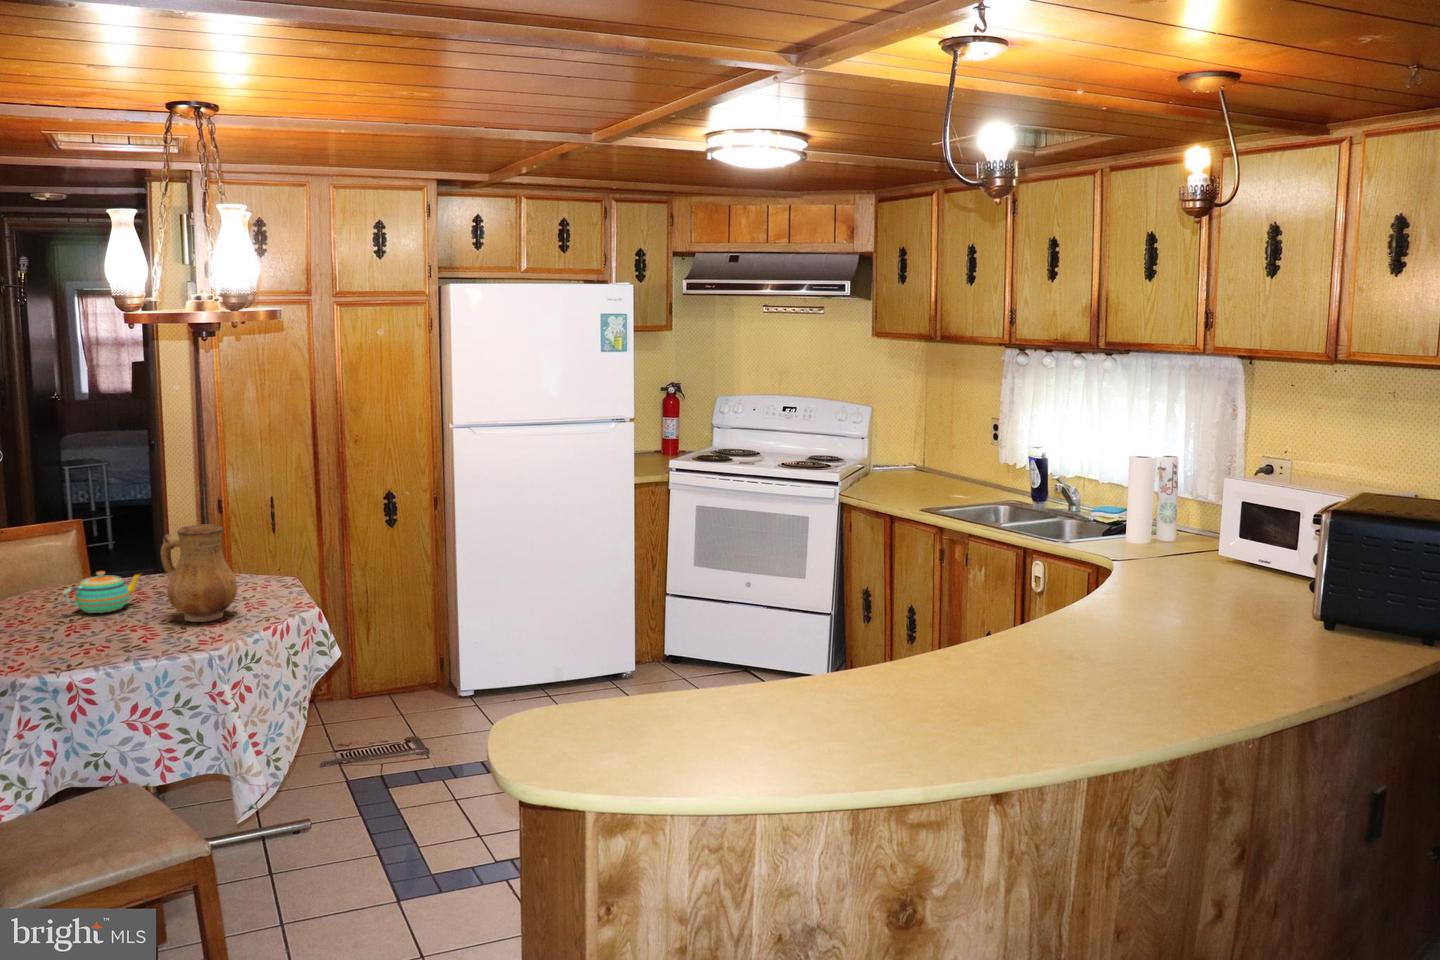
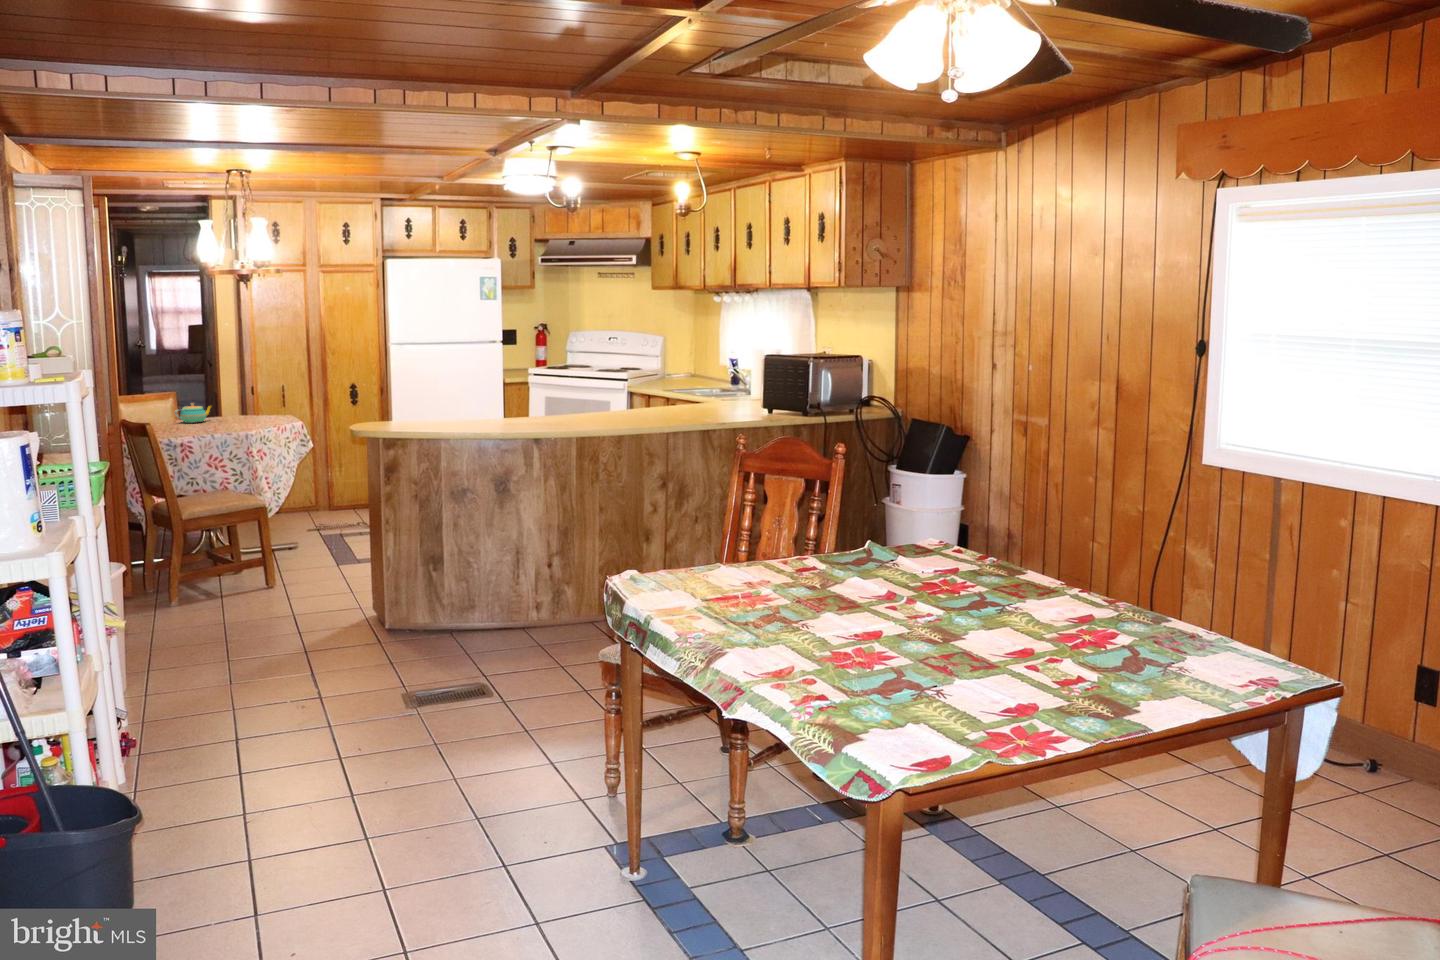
ceramic pitcher: present [161,525,238,622] -> none [222,378,259,425]

